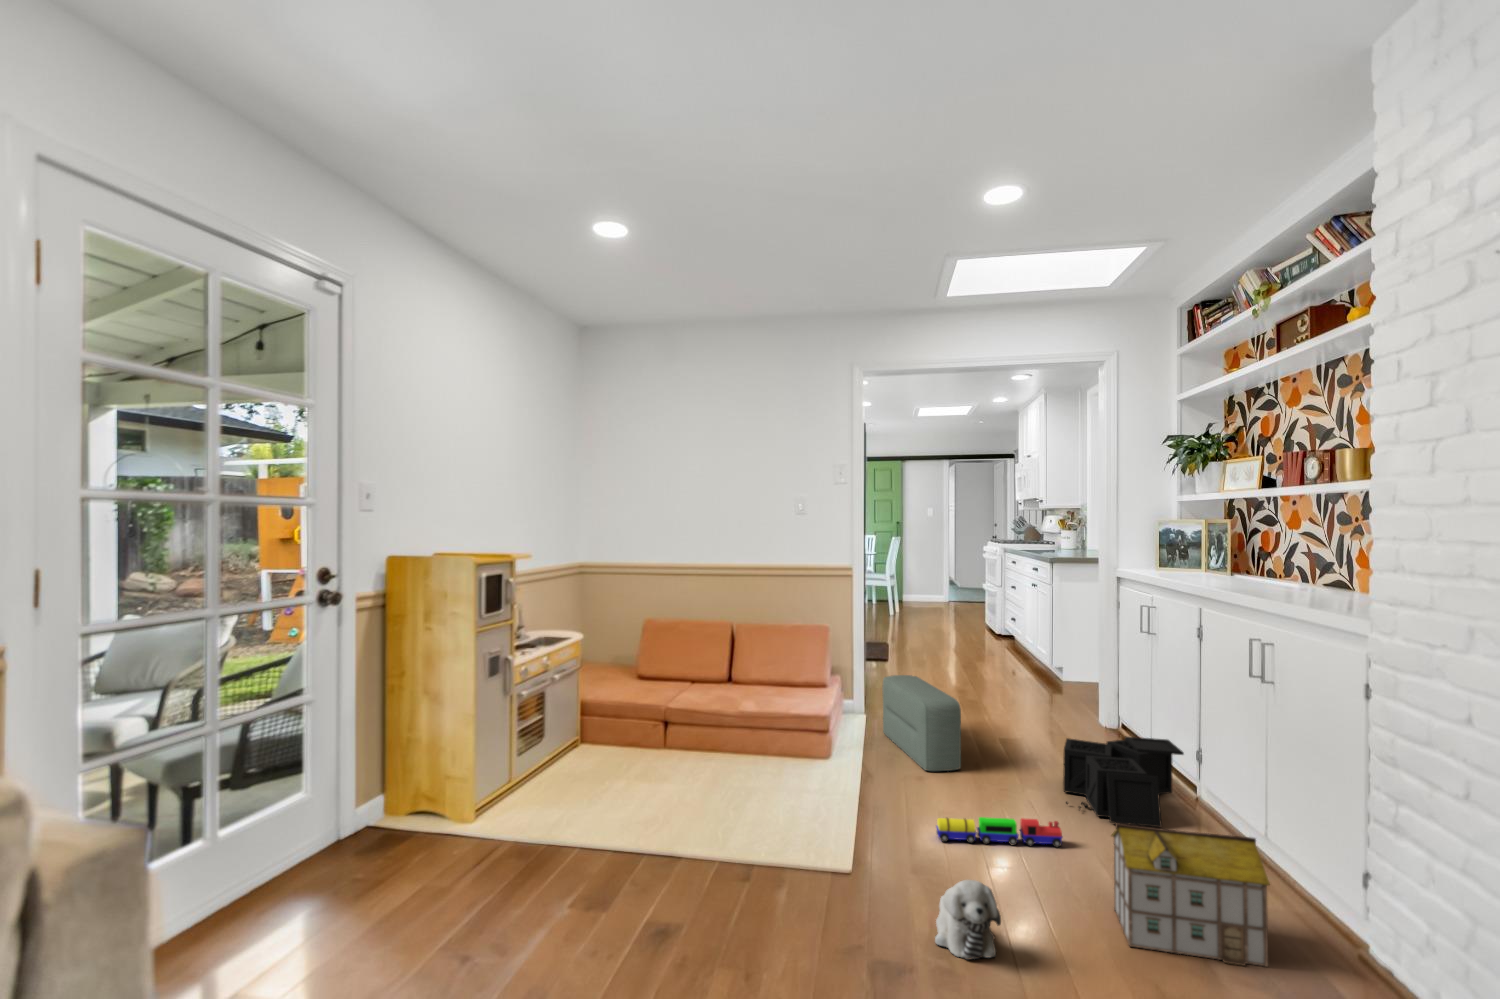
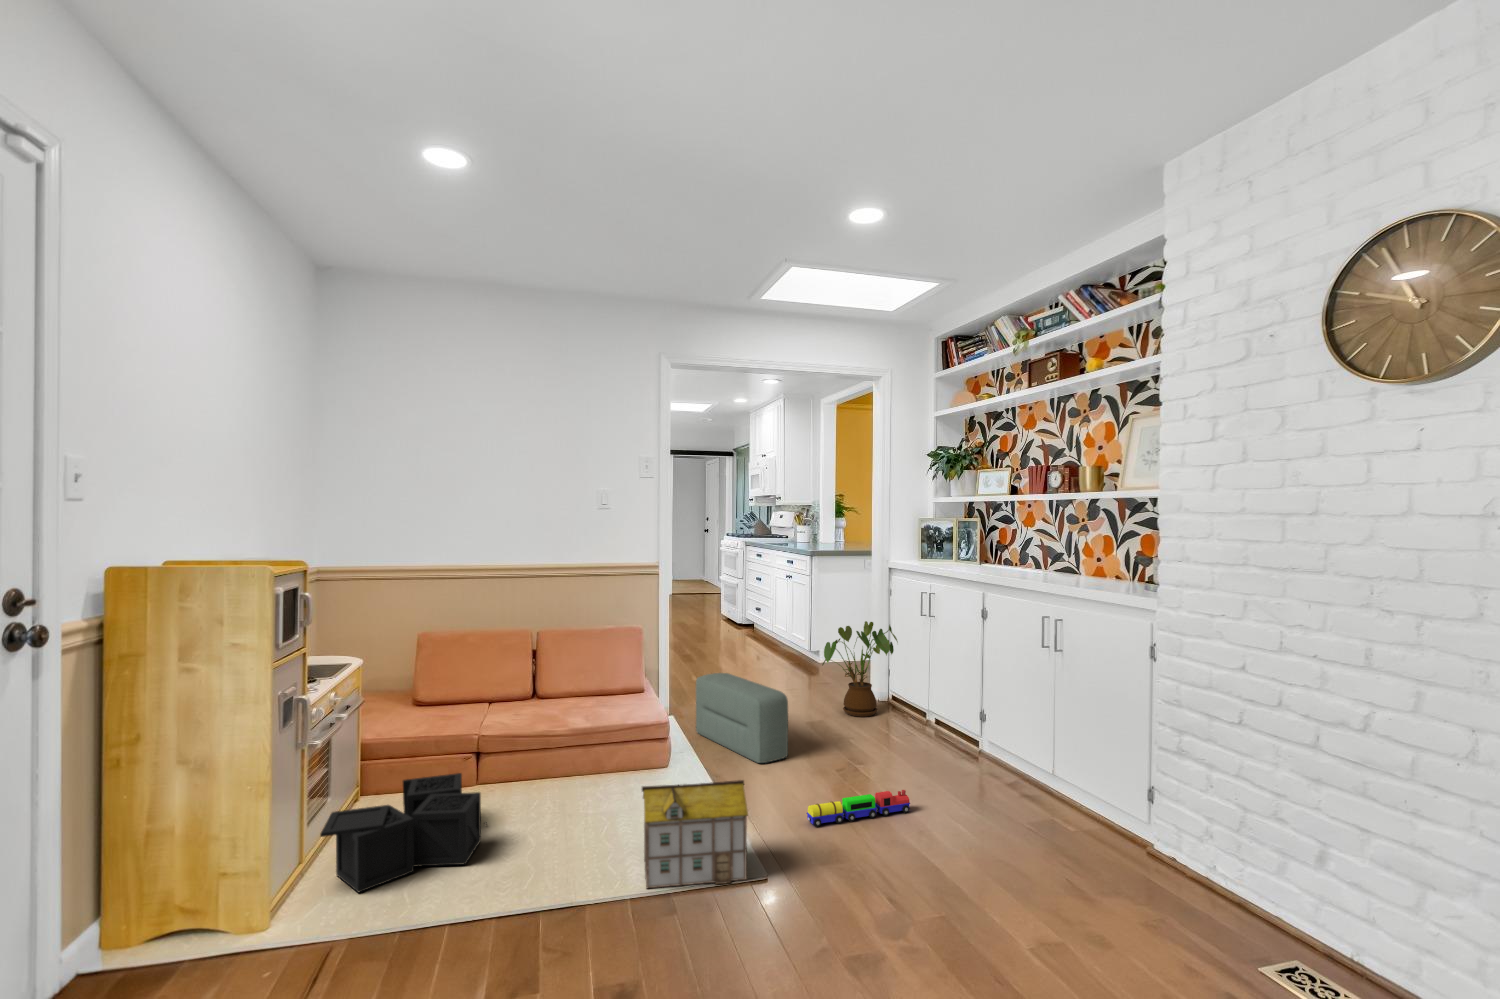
house plant: none [1029,634,1125,741] -> present [822,621,898,717]
storage bin: present [1063,737,1184,827] -> present [320,773,487,892]
toy house: present [1112,823,1270,967] -> present [642,780,748,888]
plush toy: present [935,880,1001,960] -> none [854,854,924,927]

